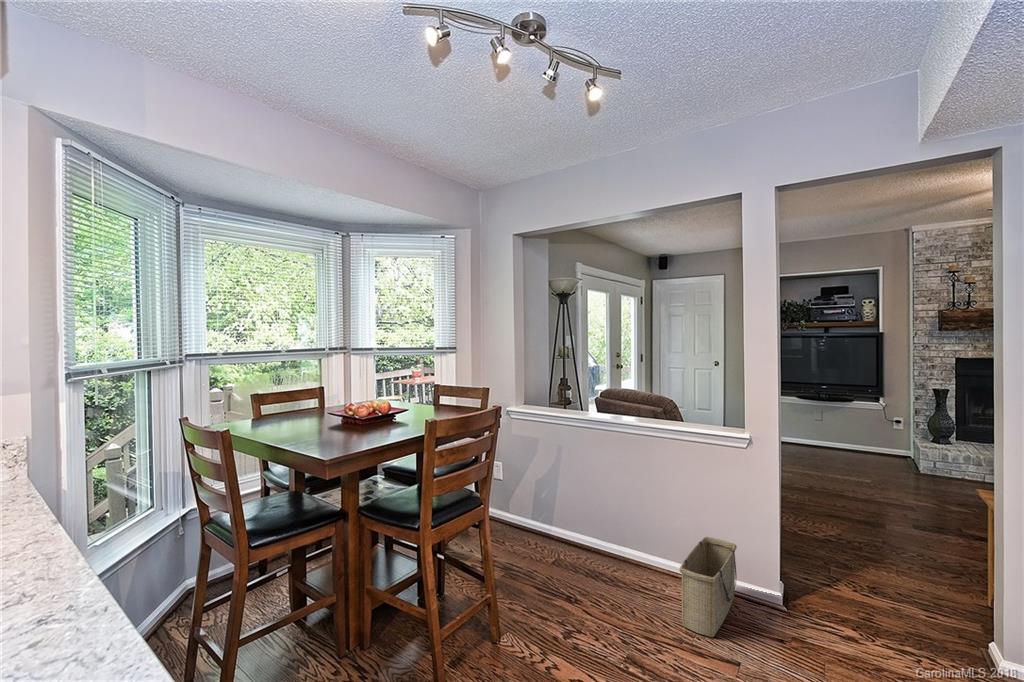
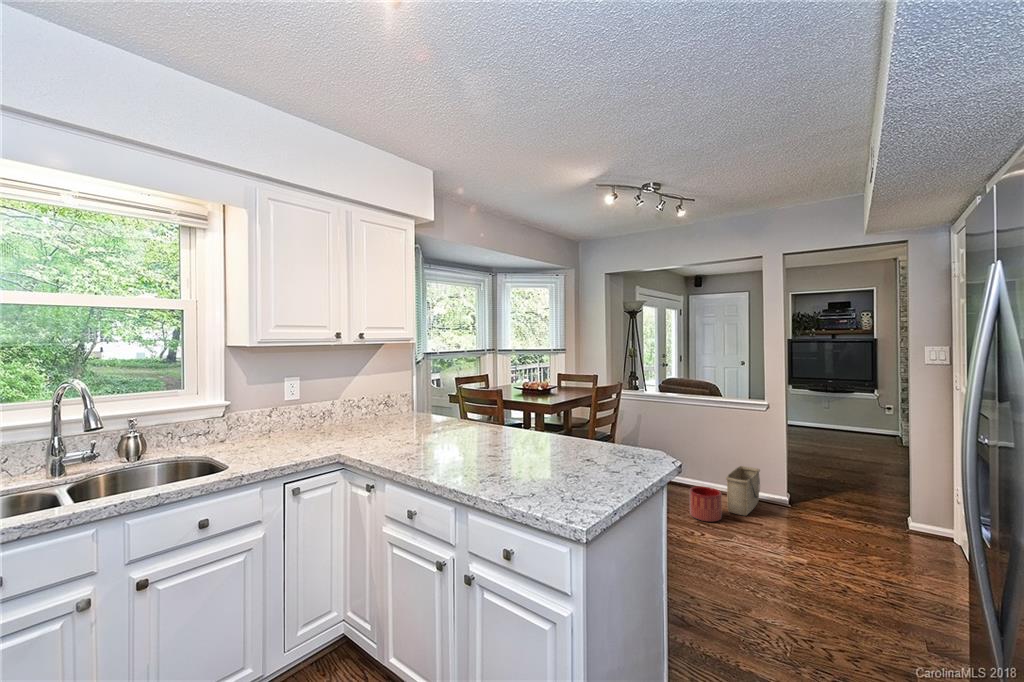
planter: none [617,584,671,657] -> present [690,486,722,522]

